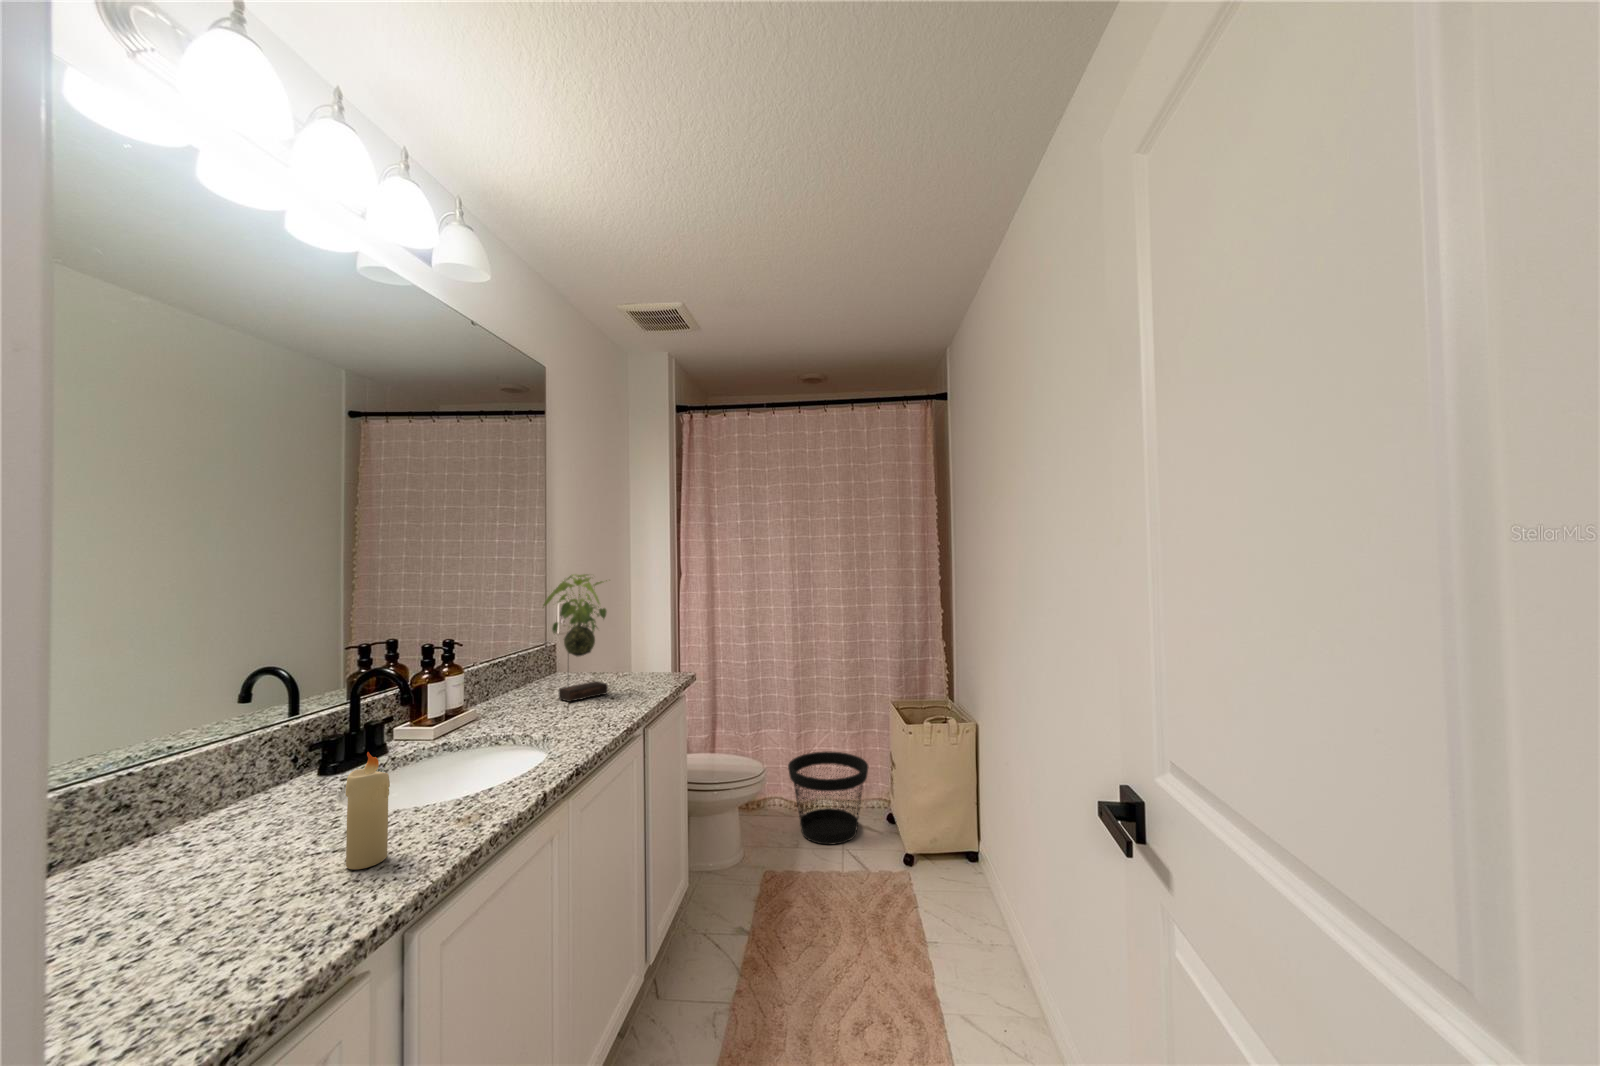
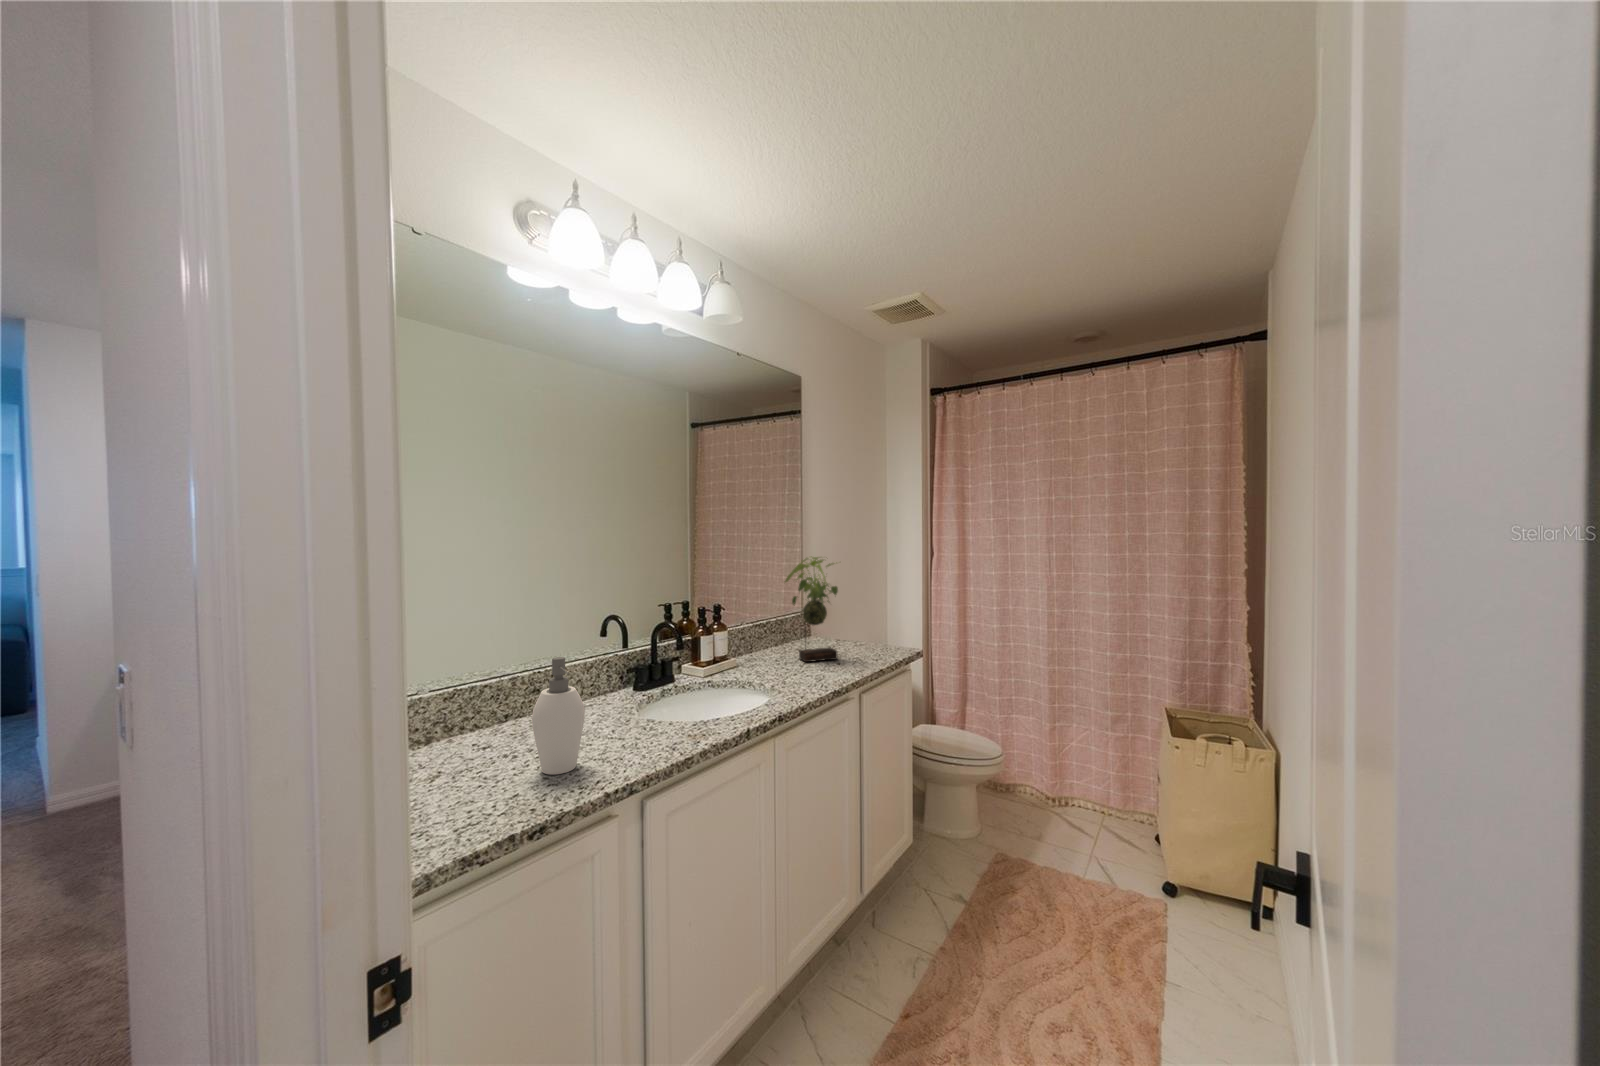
soap dispenser: none [170,729,289,945] -> present [532,657,585,775]
candle: present [346,752,390,870] -> none [618,680,642,753]
wastebasket: present [788,752,868,845] -> none [1035,747,1131,847]

